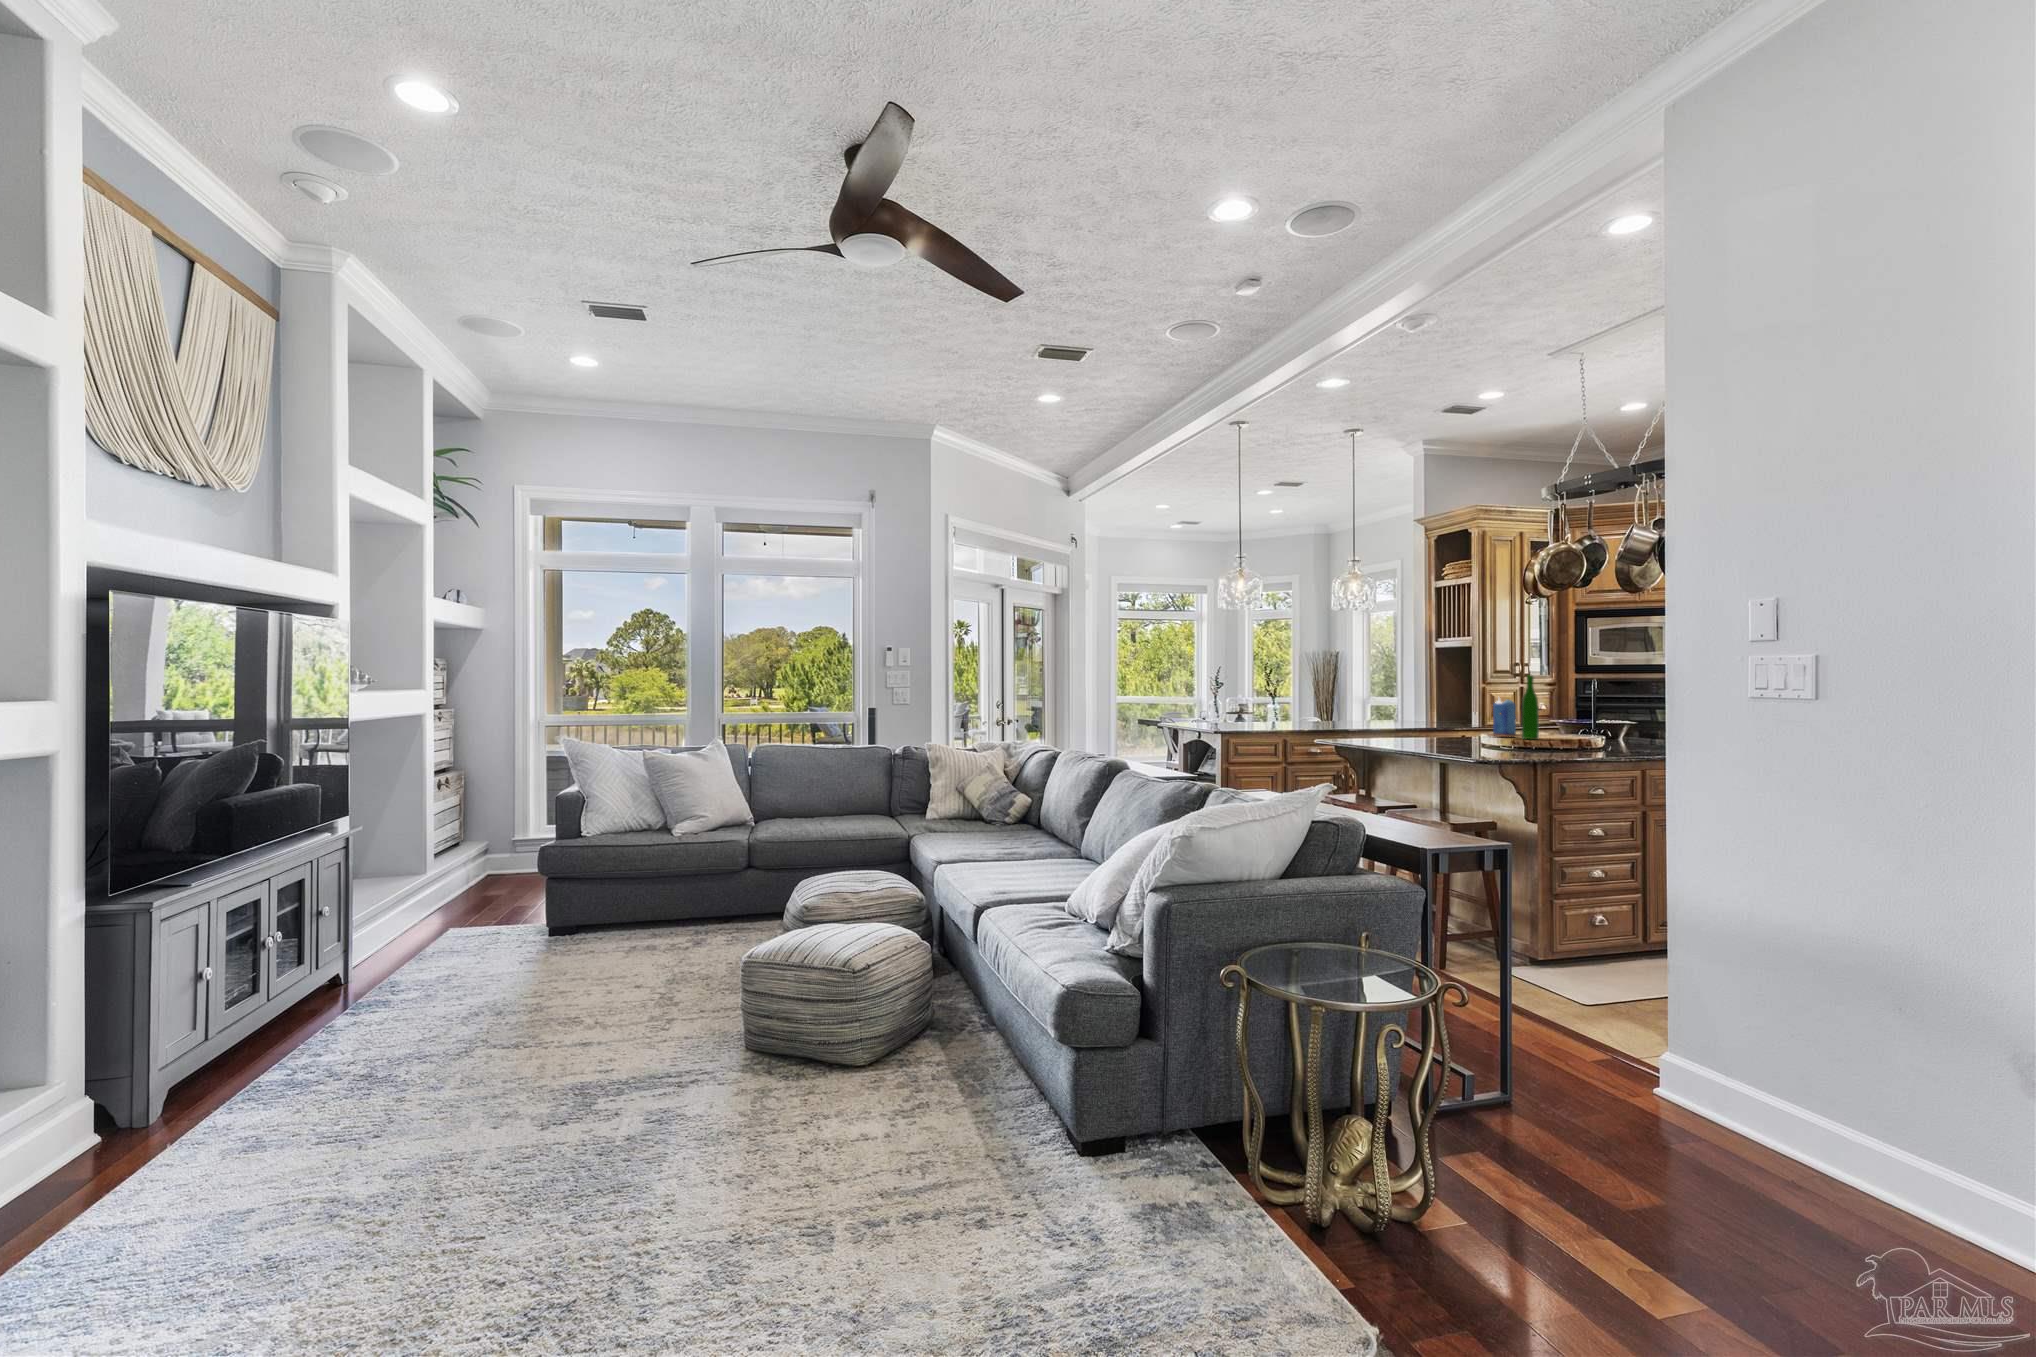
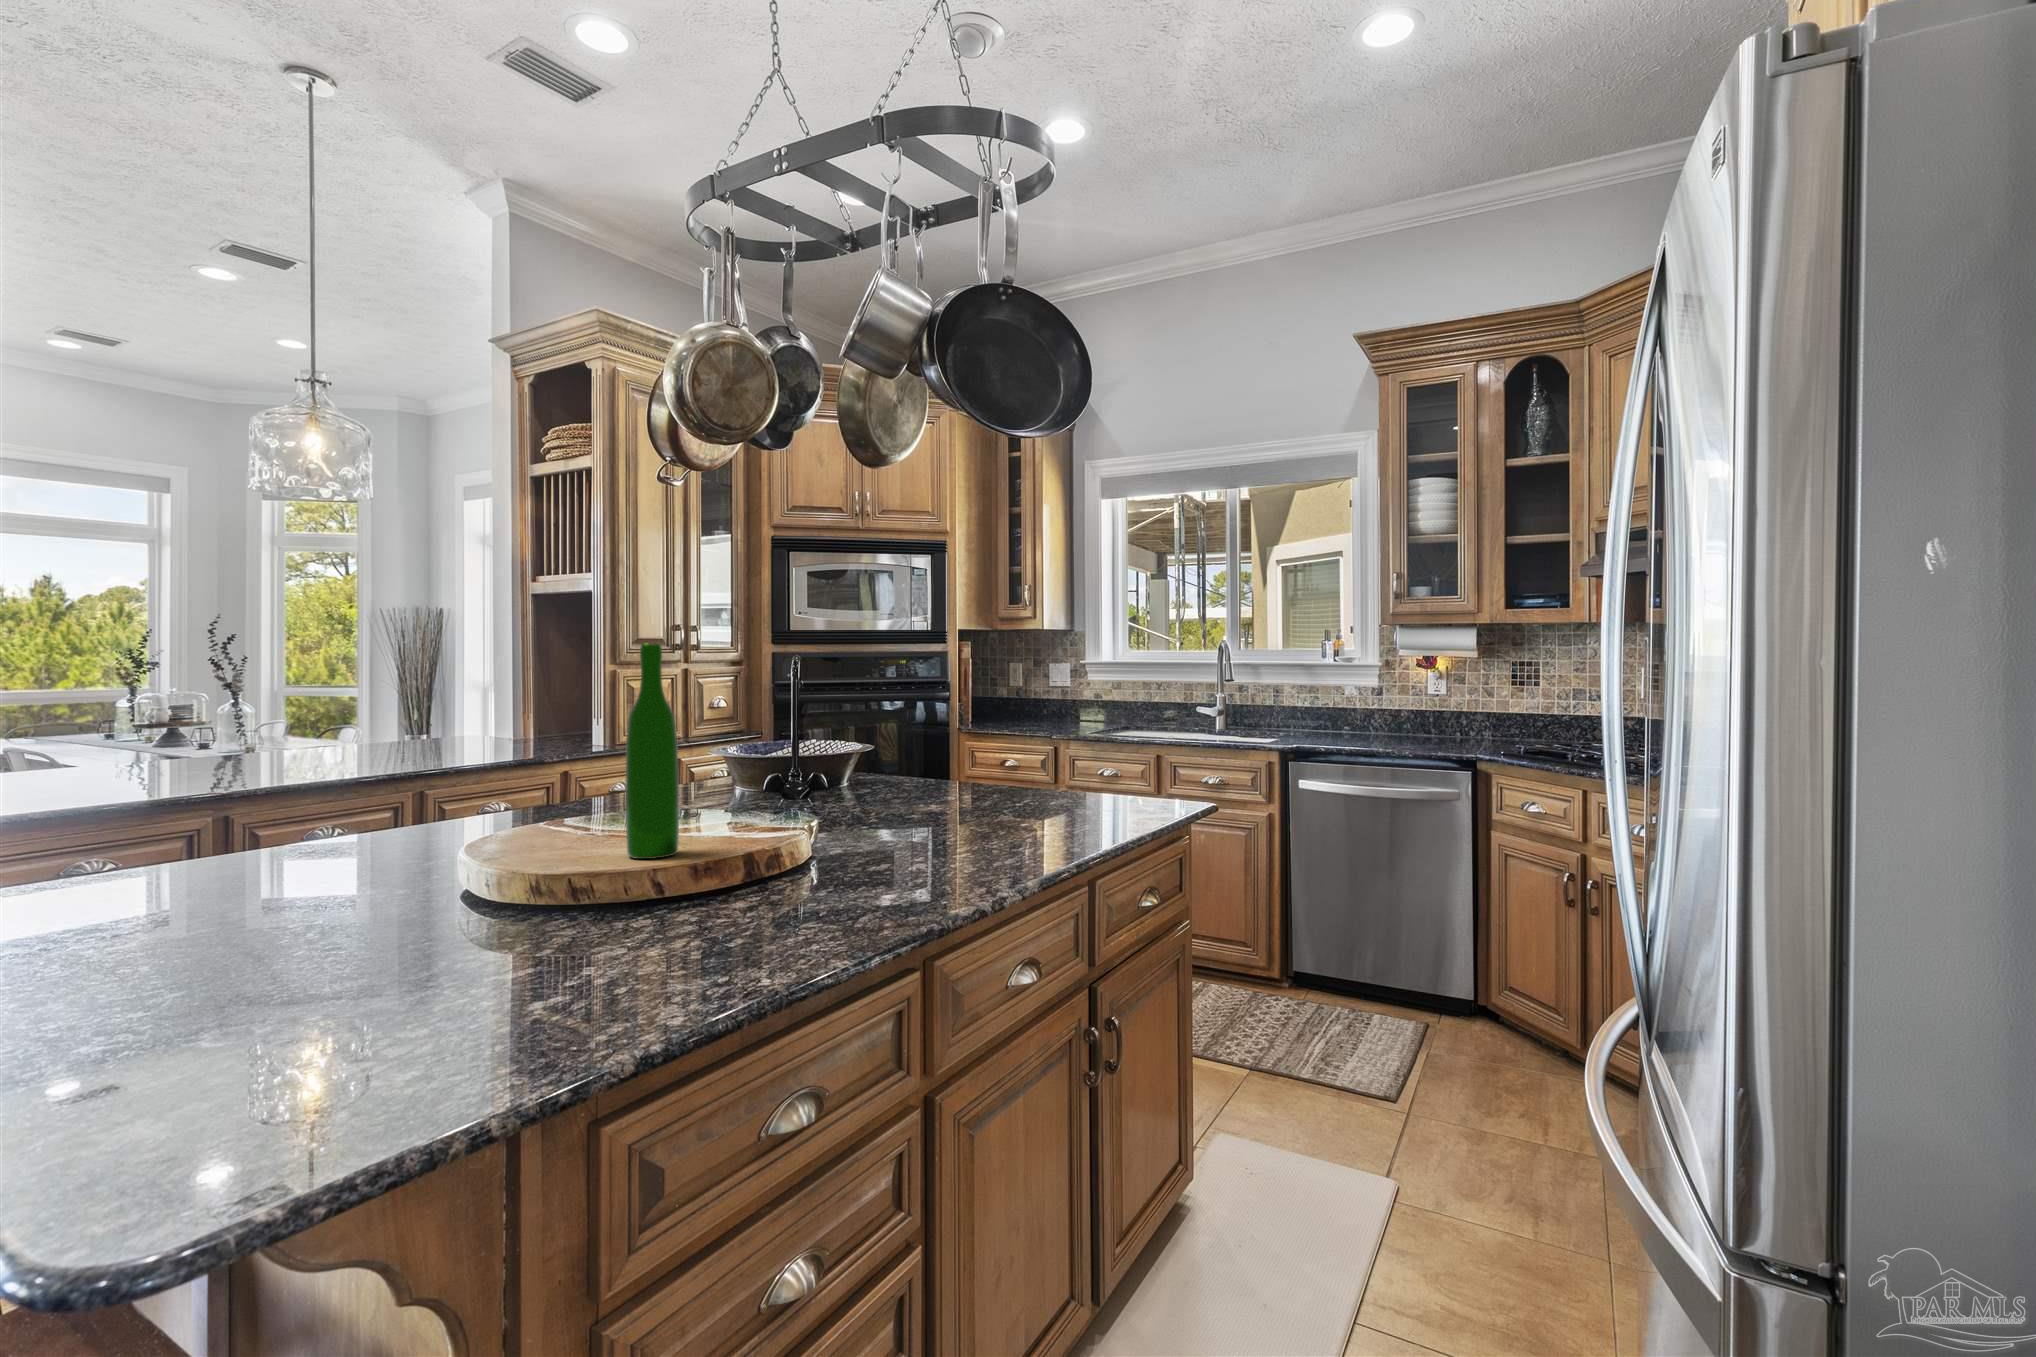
candle: present [1488,699,1522,737] -> none [532,710,640,843]

